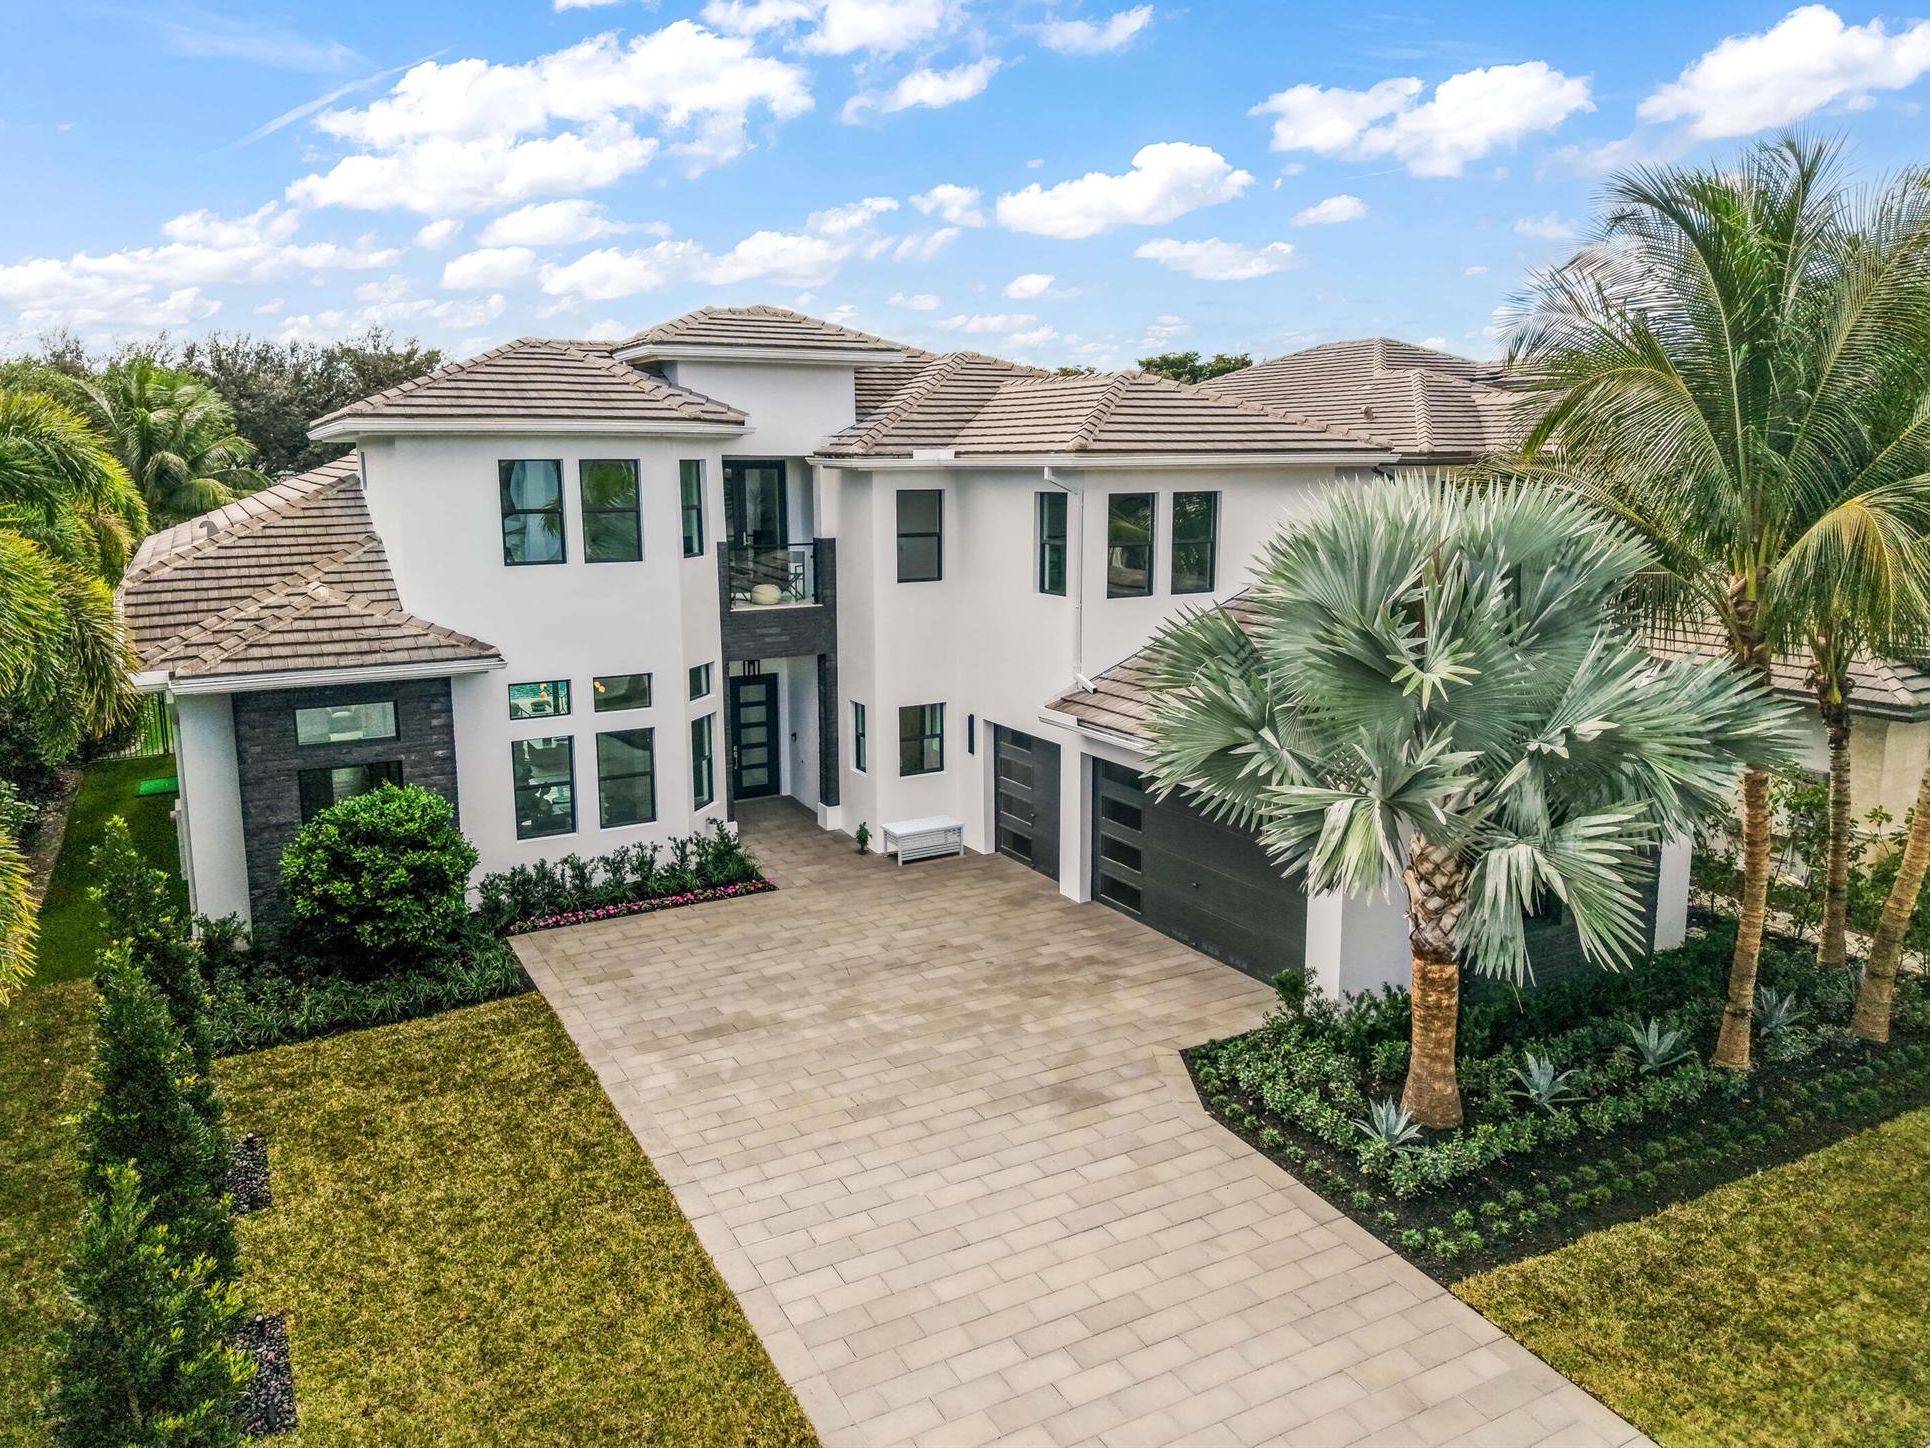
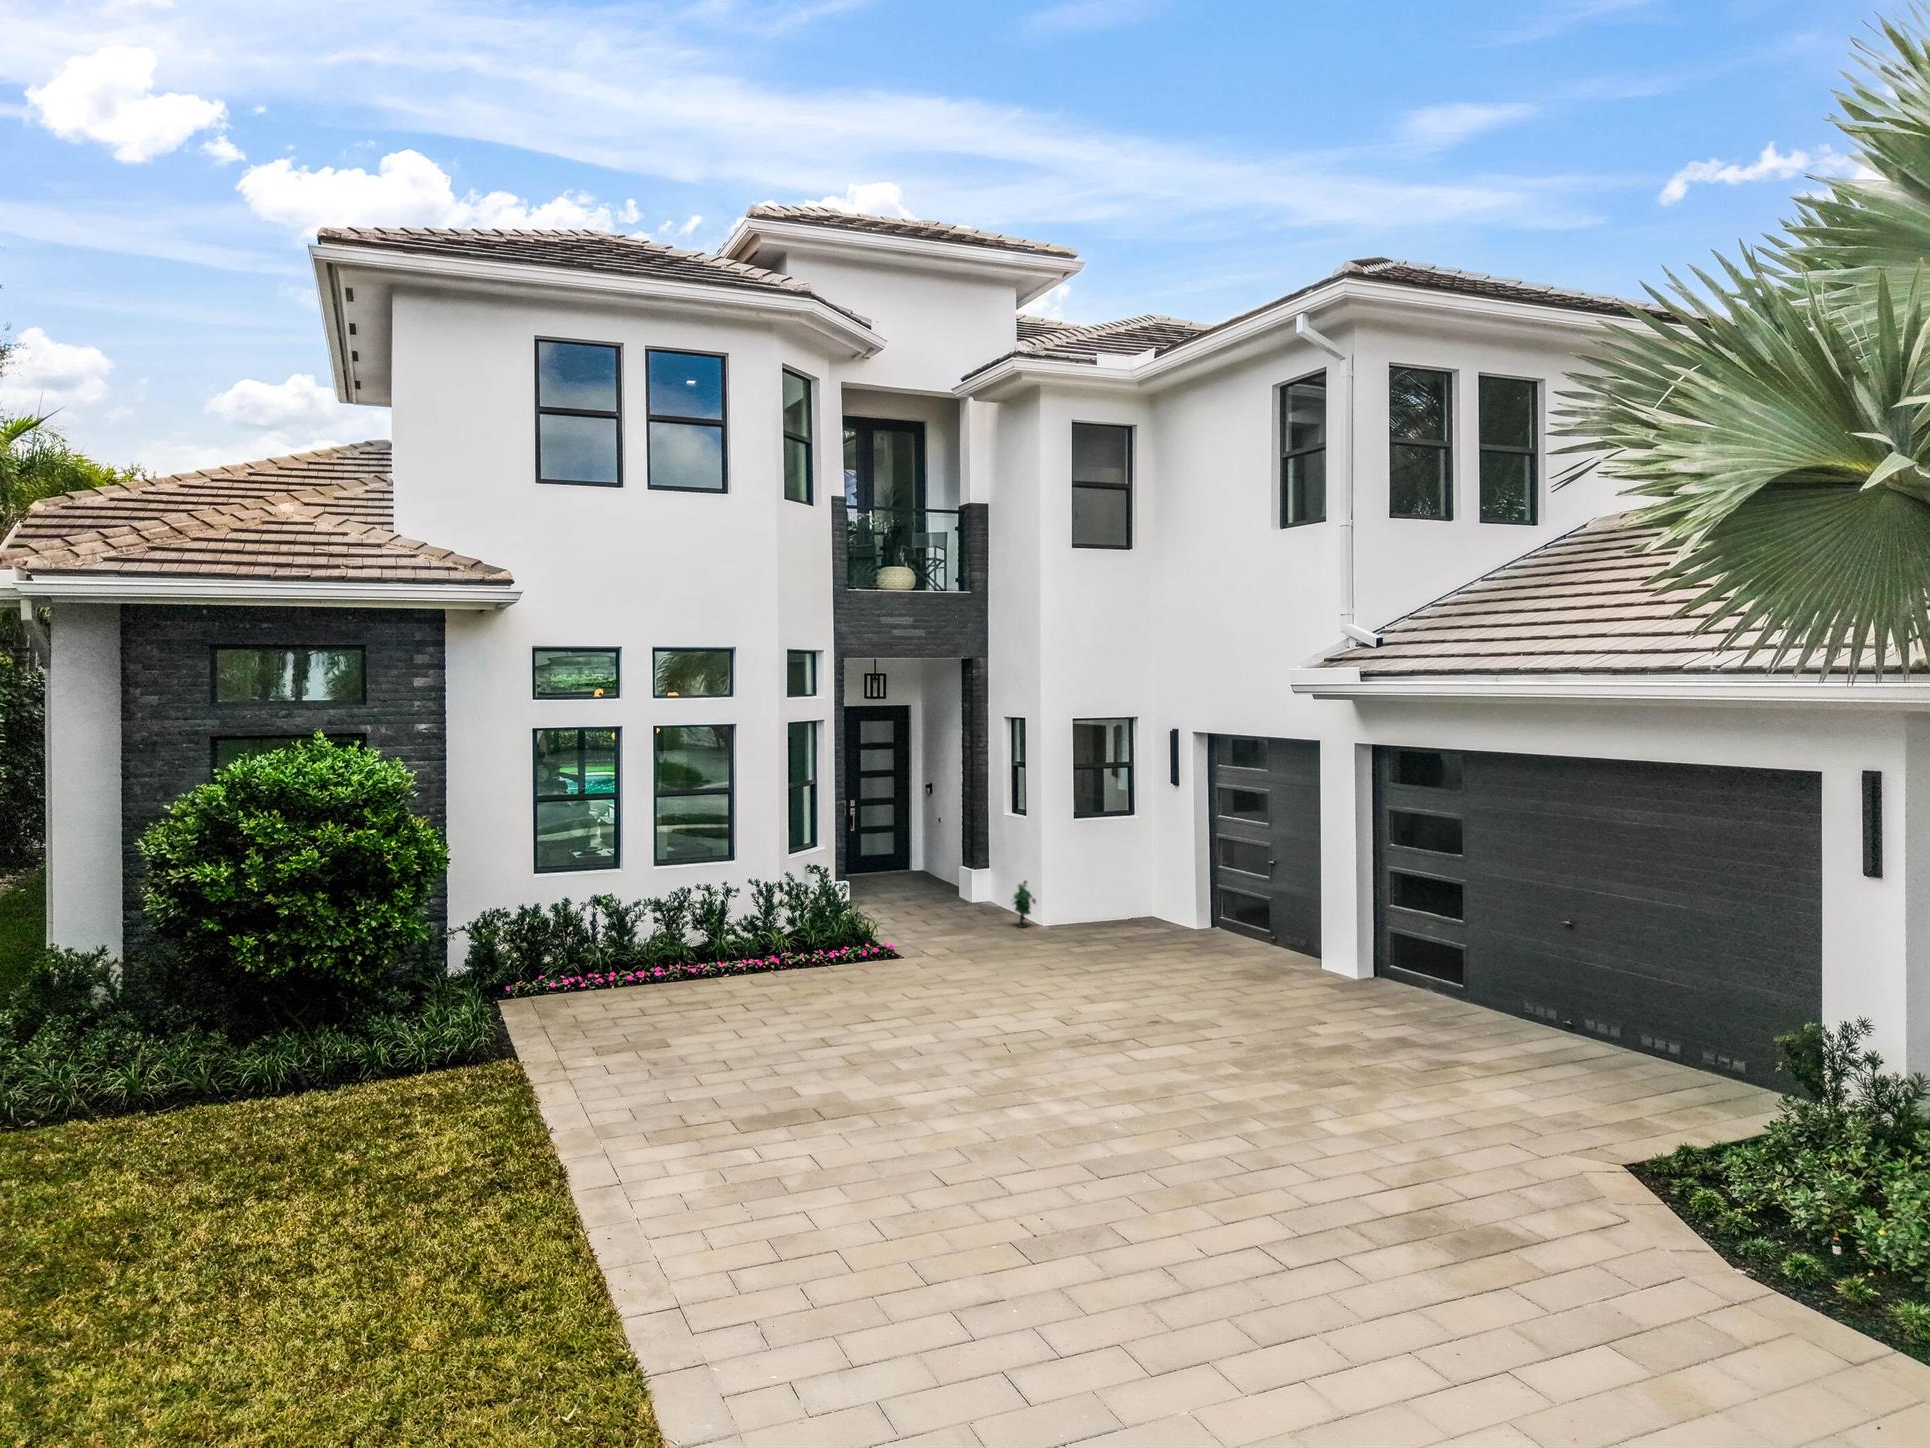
storage bench: present [880,815,965,866] -> none [1047,875,1167,937]

